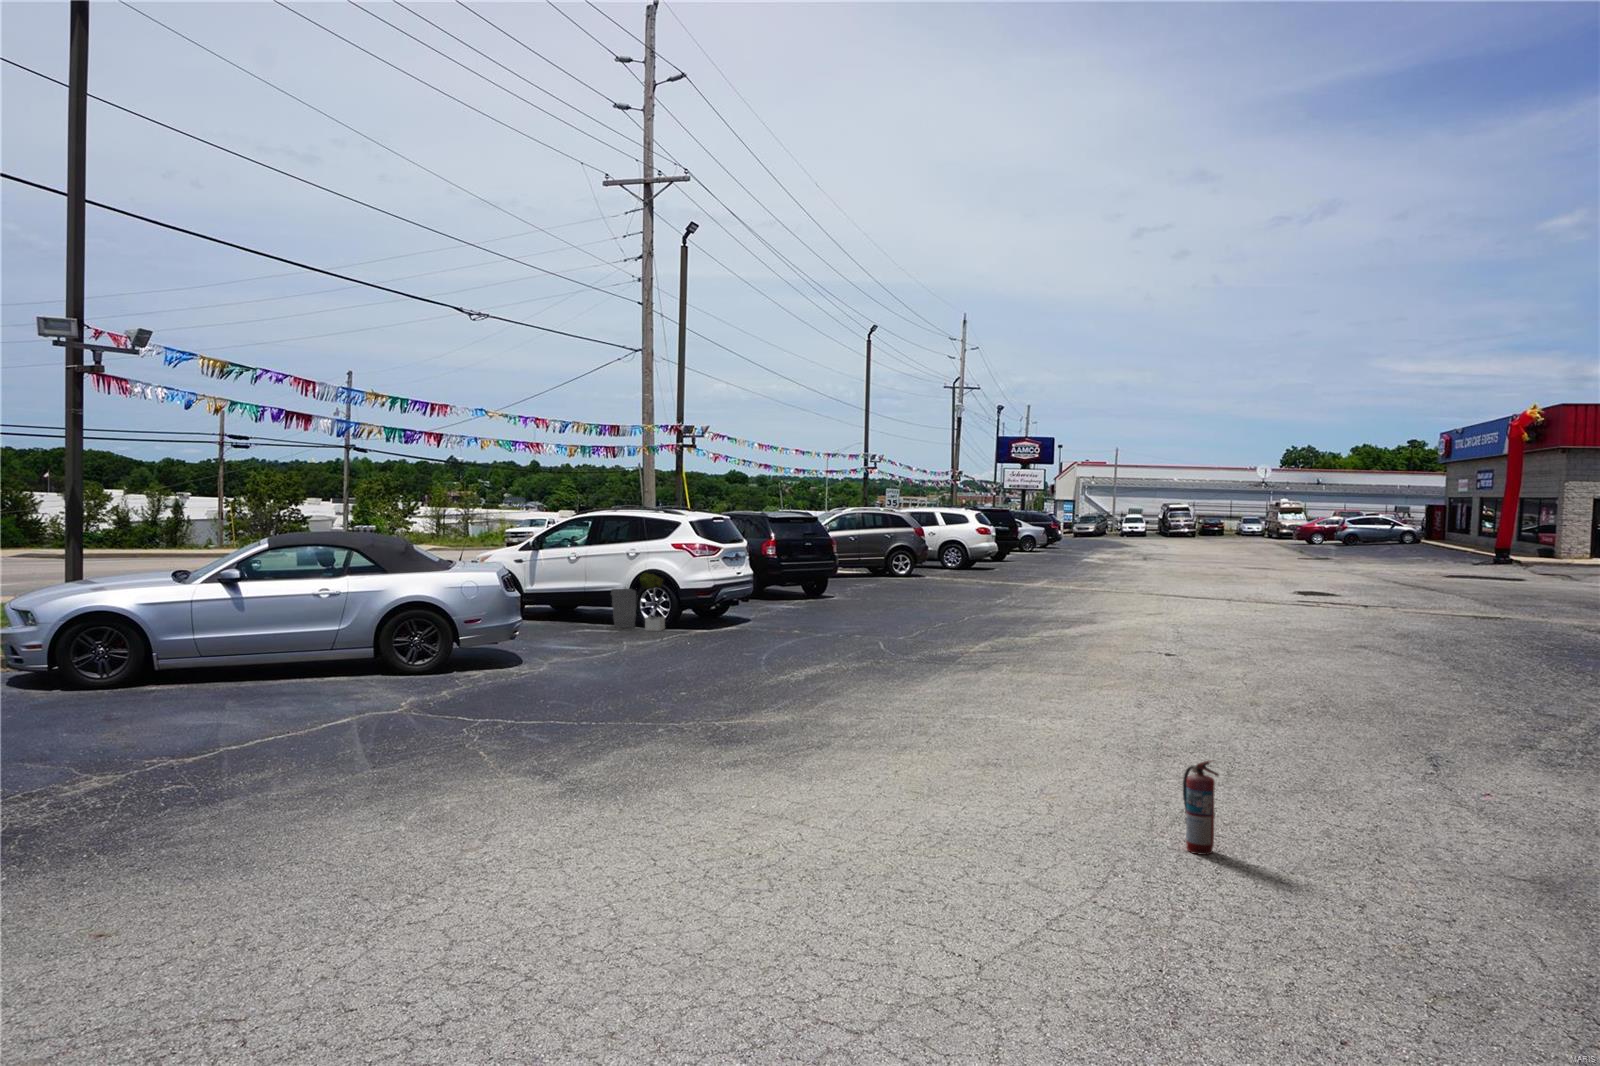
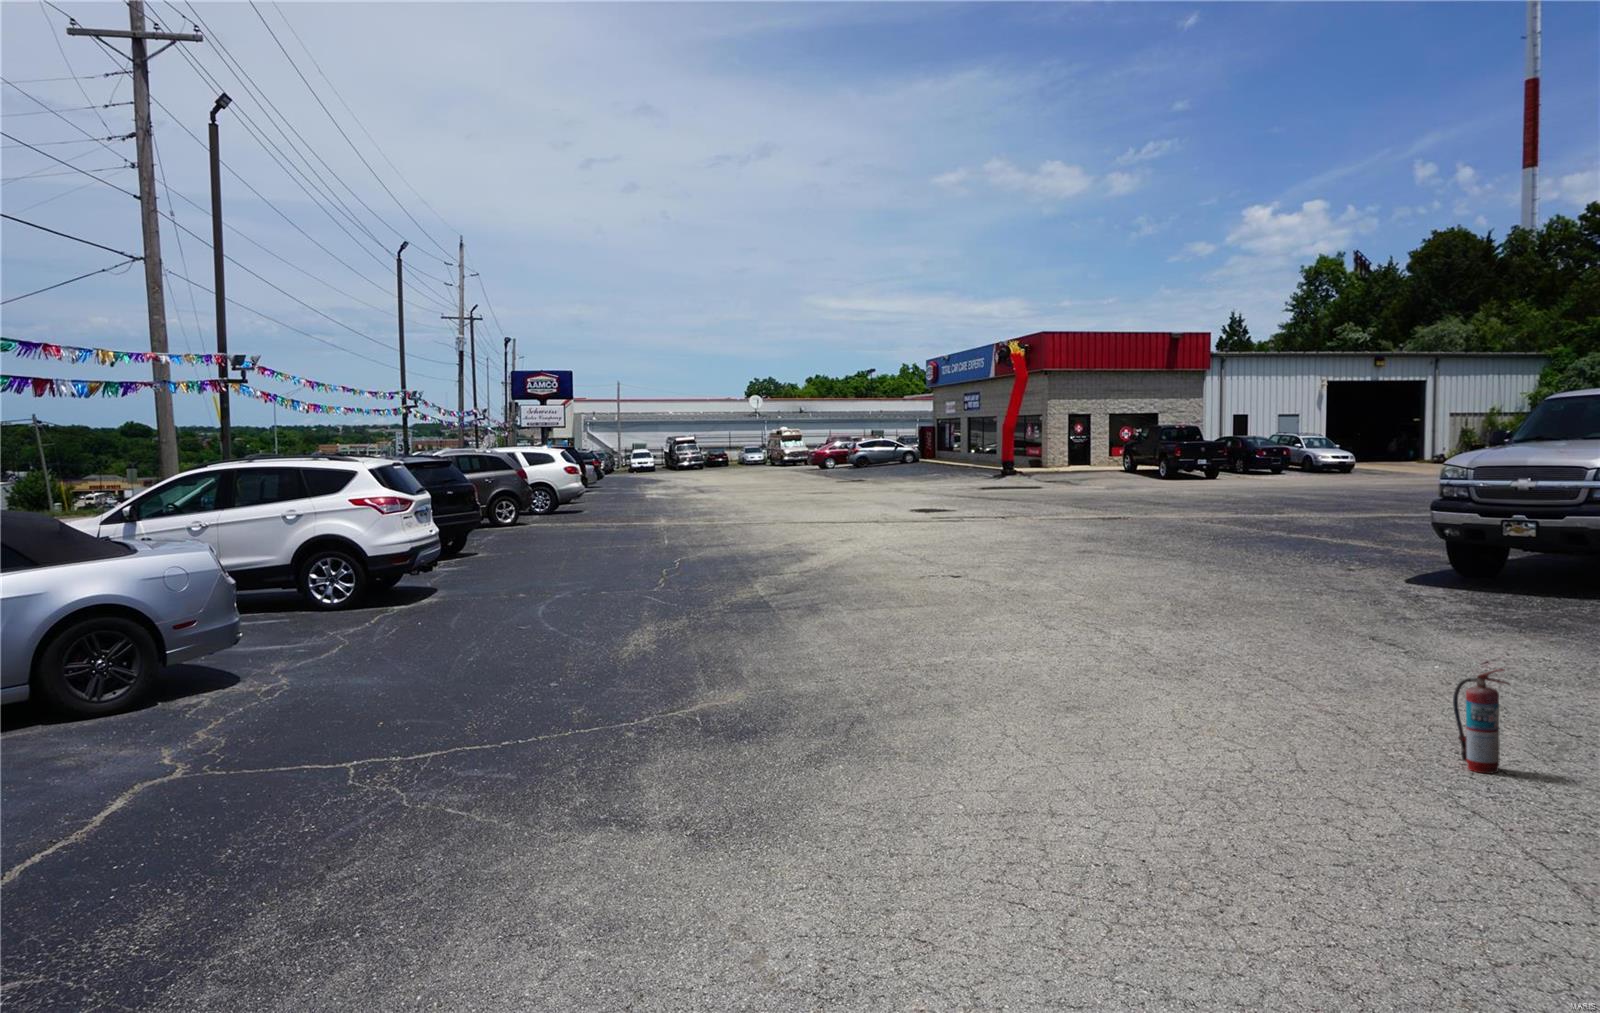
potted tree: present [640,573,665,631] -> none [310,539,348,616]
trash can: present [611,588,637,628] -> none [261,561,302,617]

